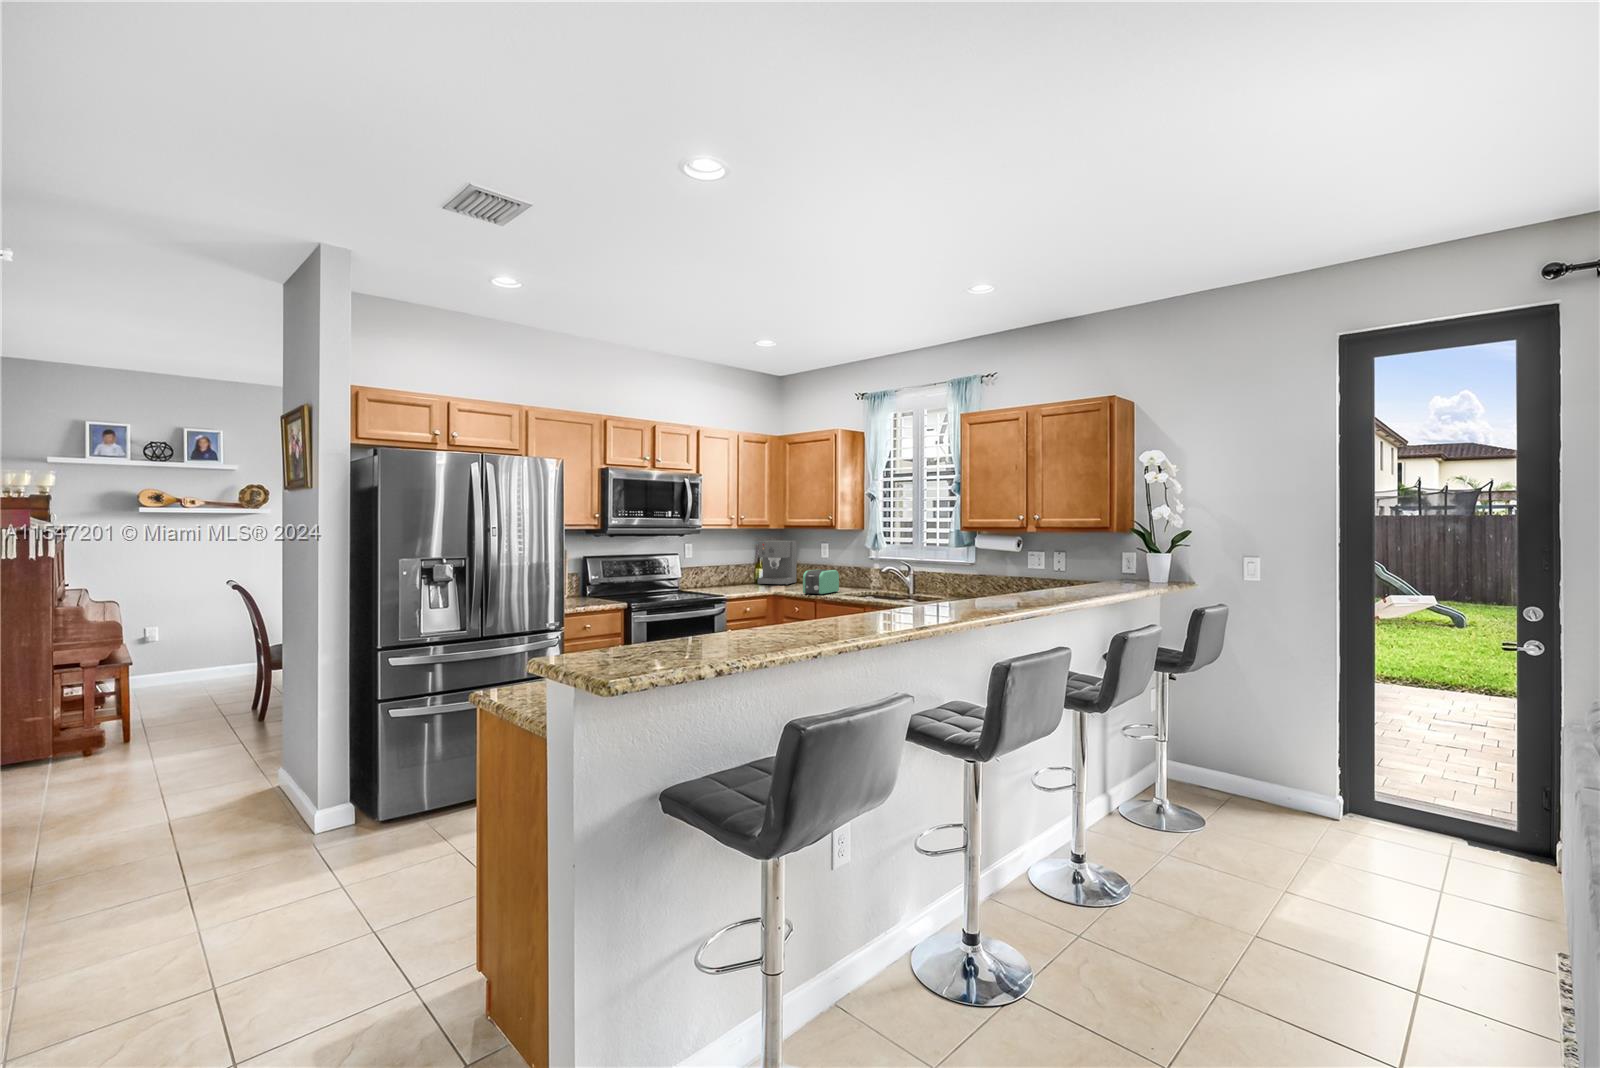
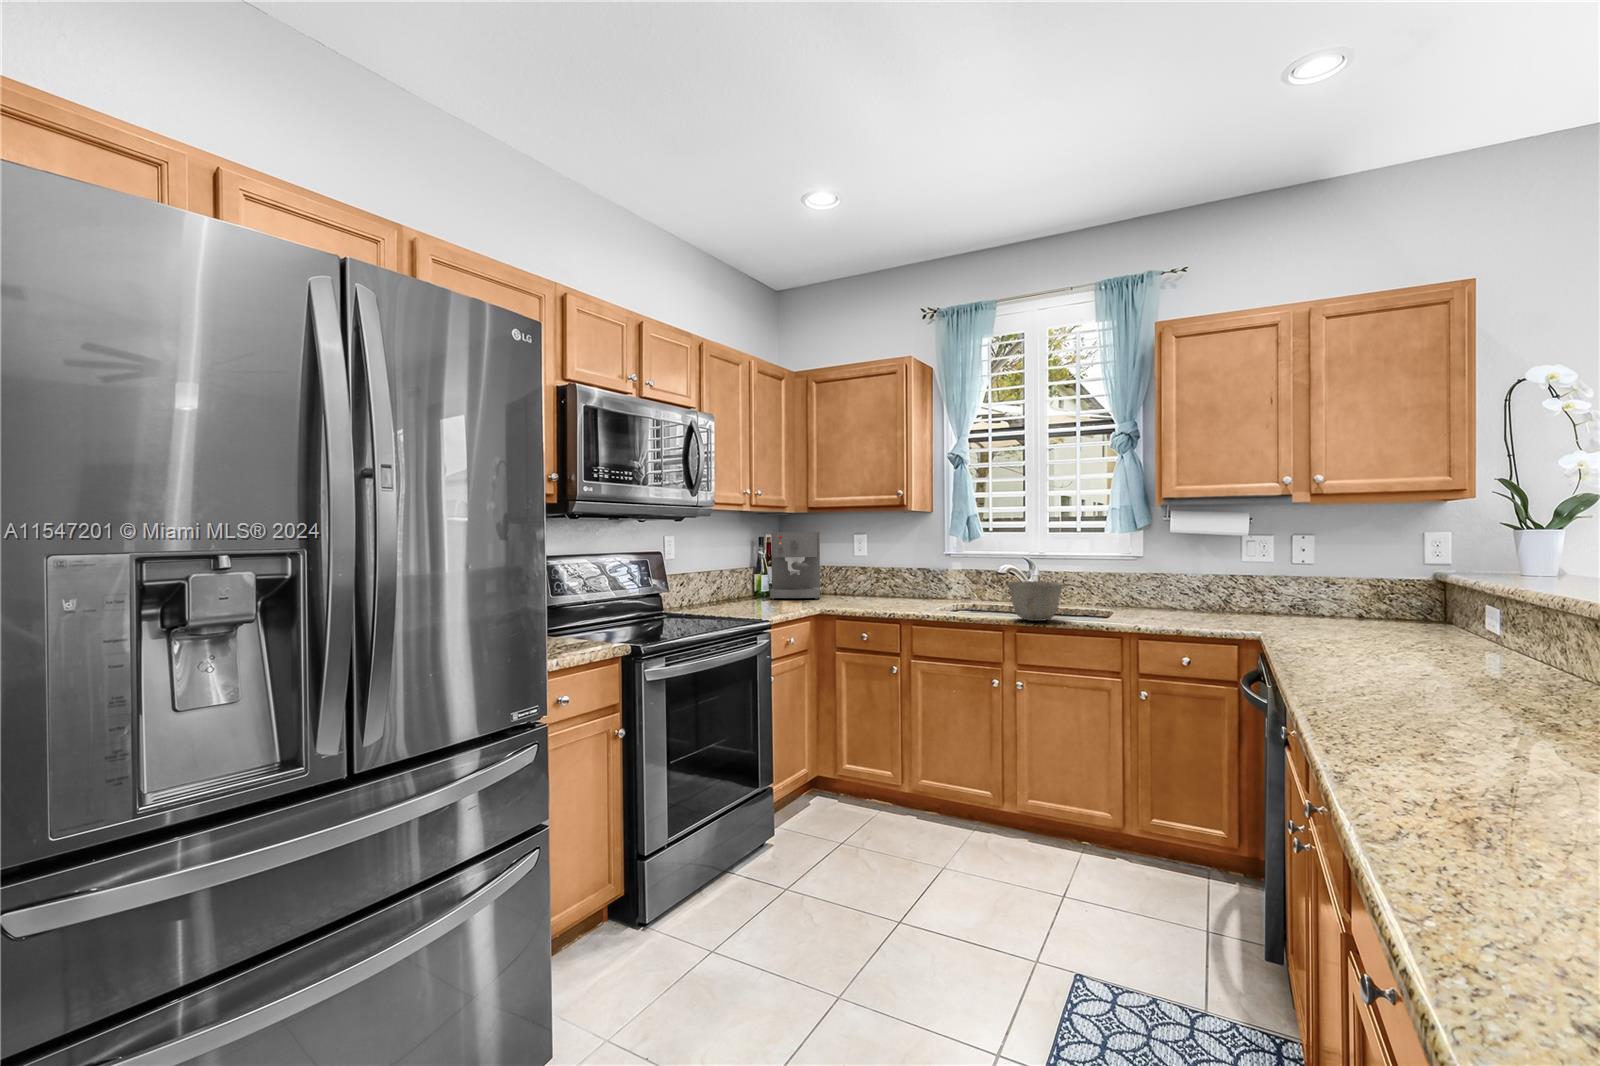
toaster: present [803,569,839,595] -> none [886,573,929,614]
ceramic bowl: none [862,576,893,600] -> present [1009,581,1063,621]

